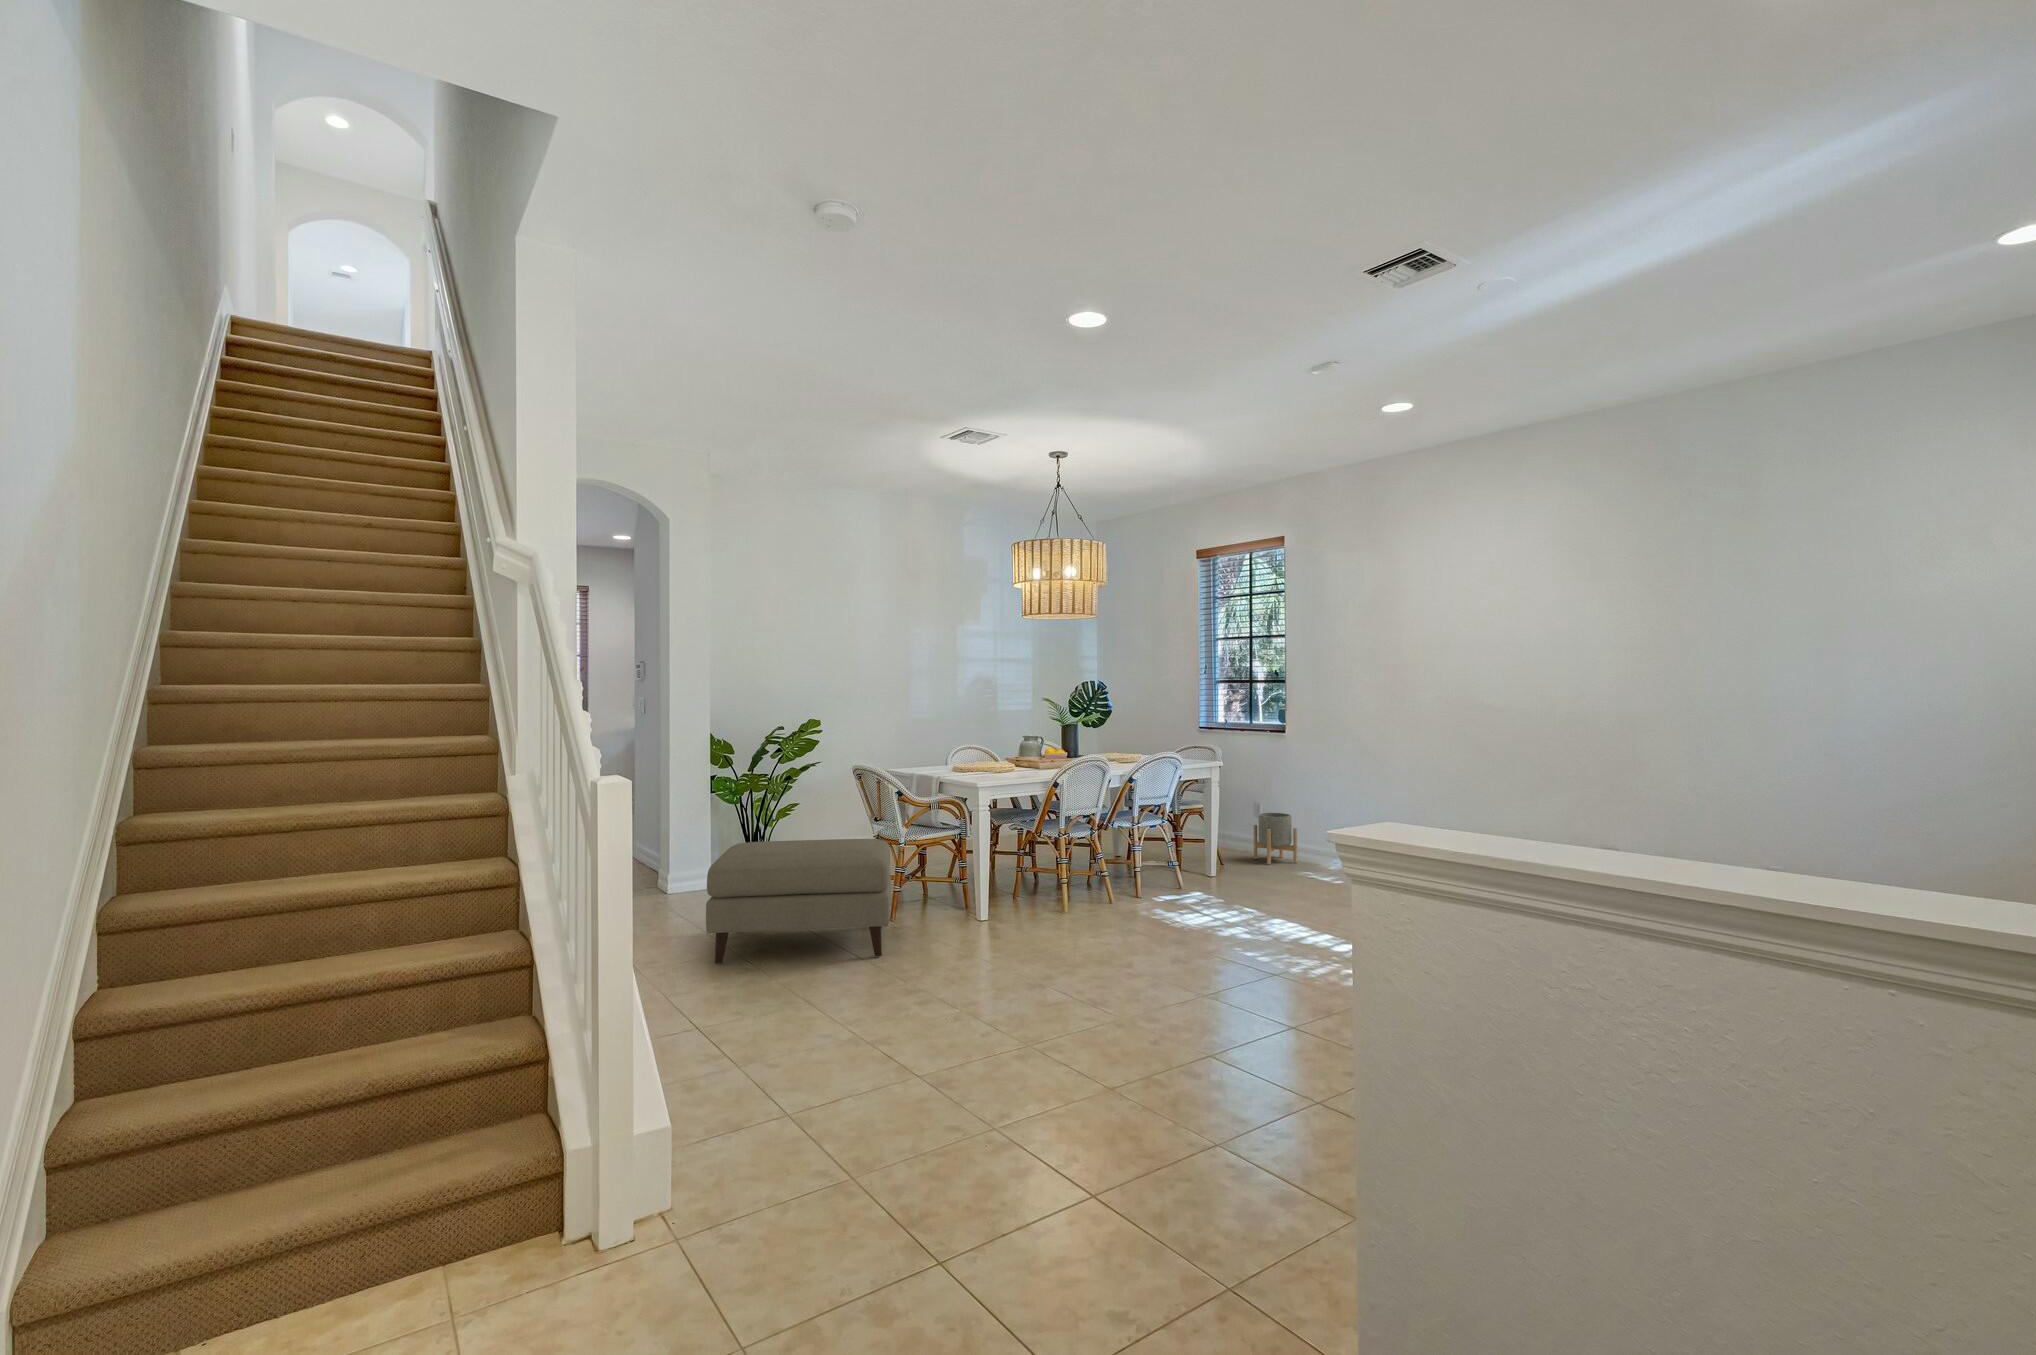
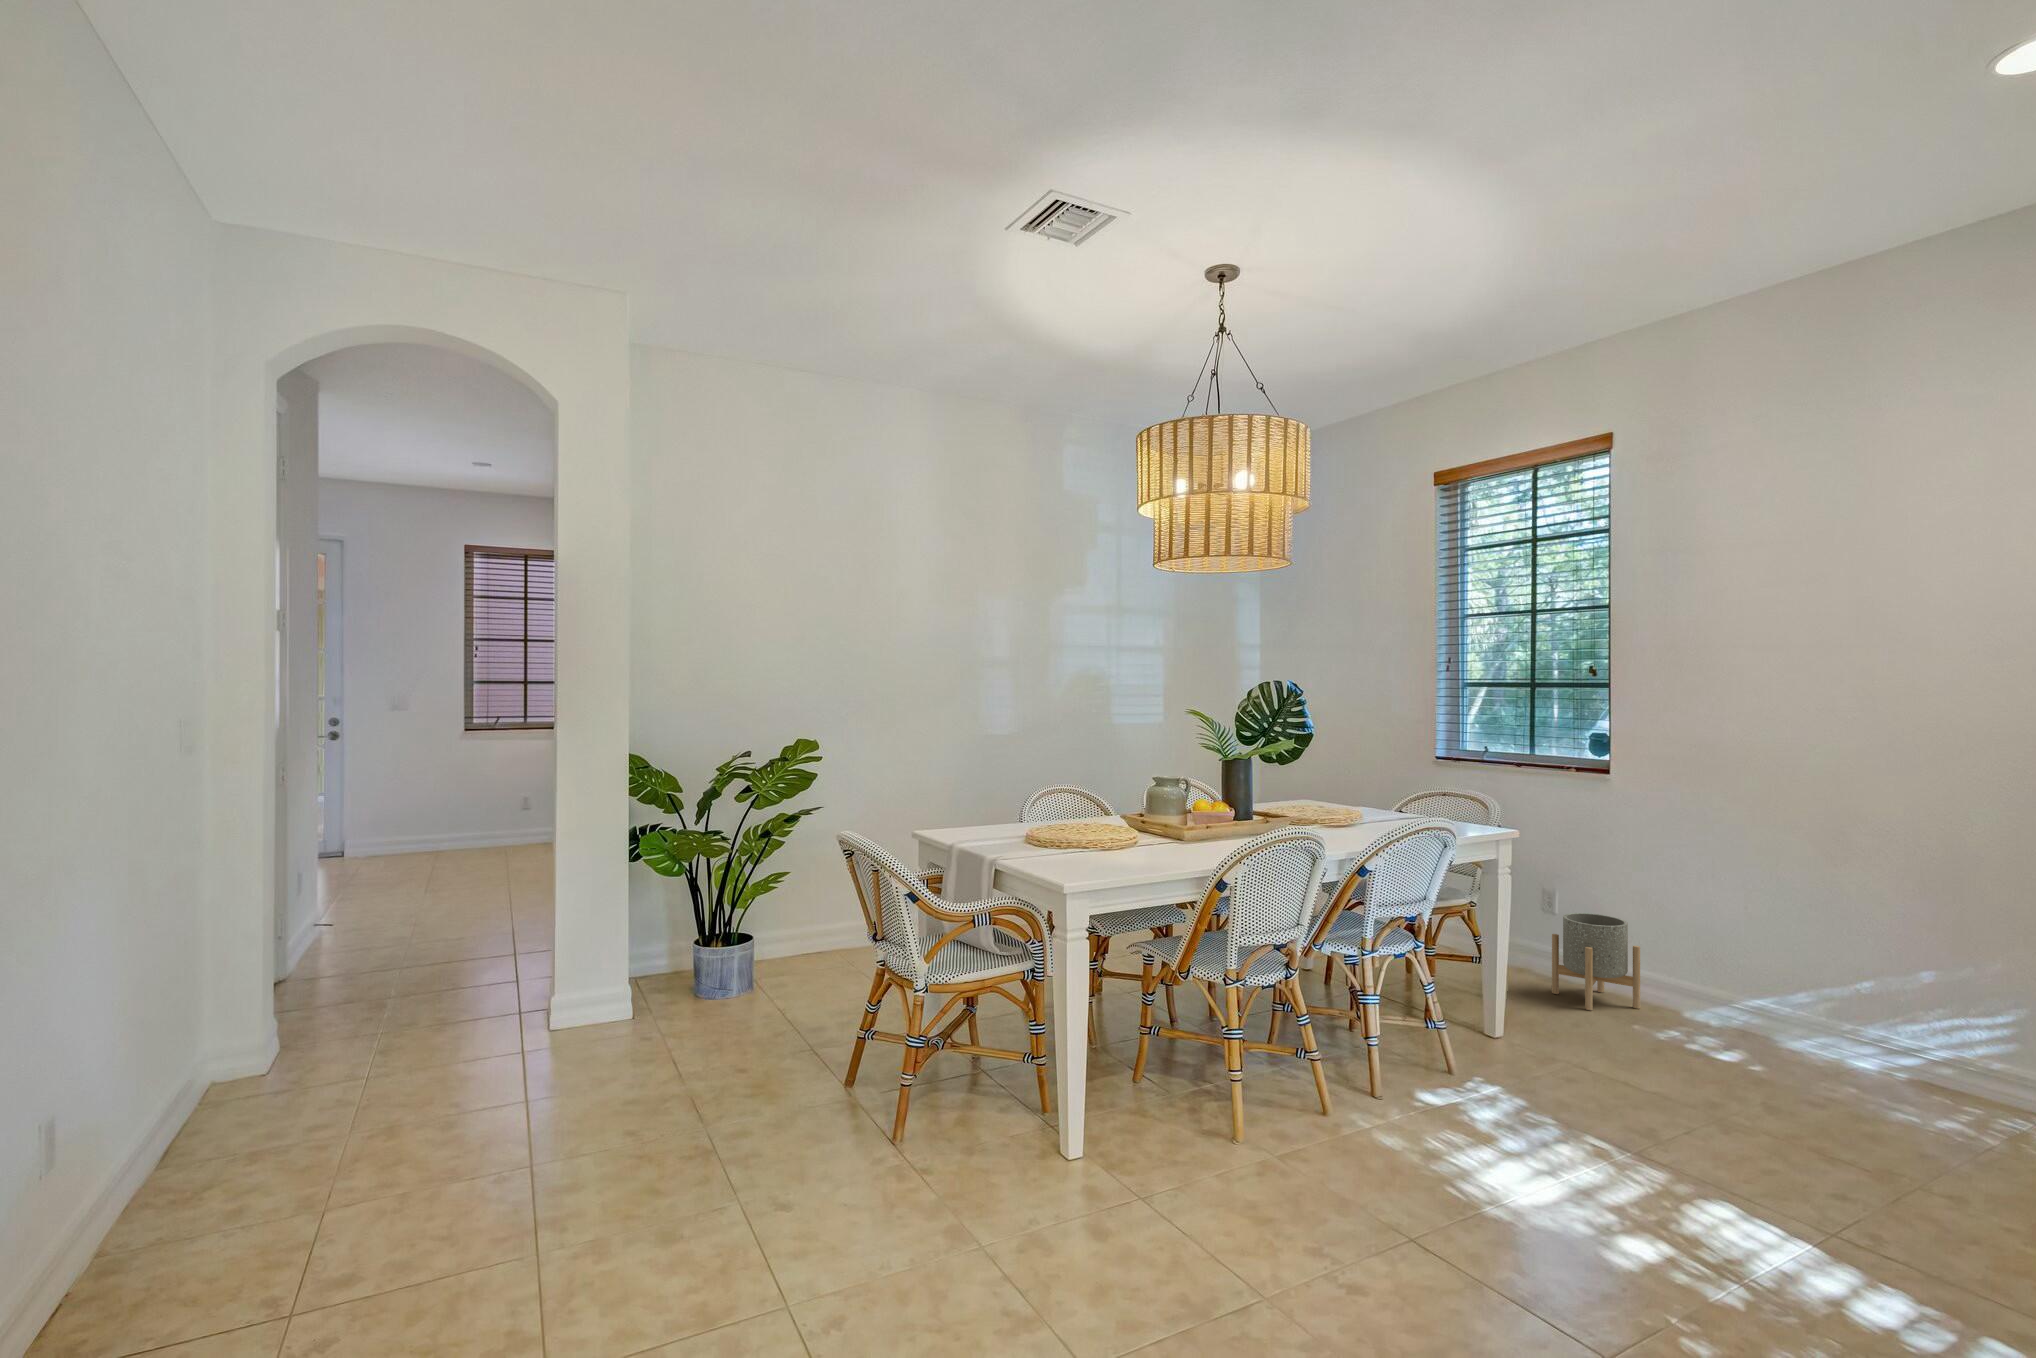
ottoman: present [706,839,891,964] -> none [442,994,889,1308]

